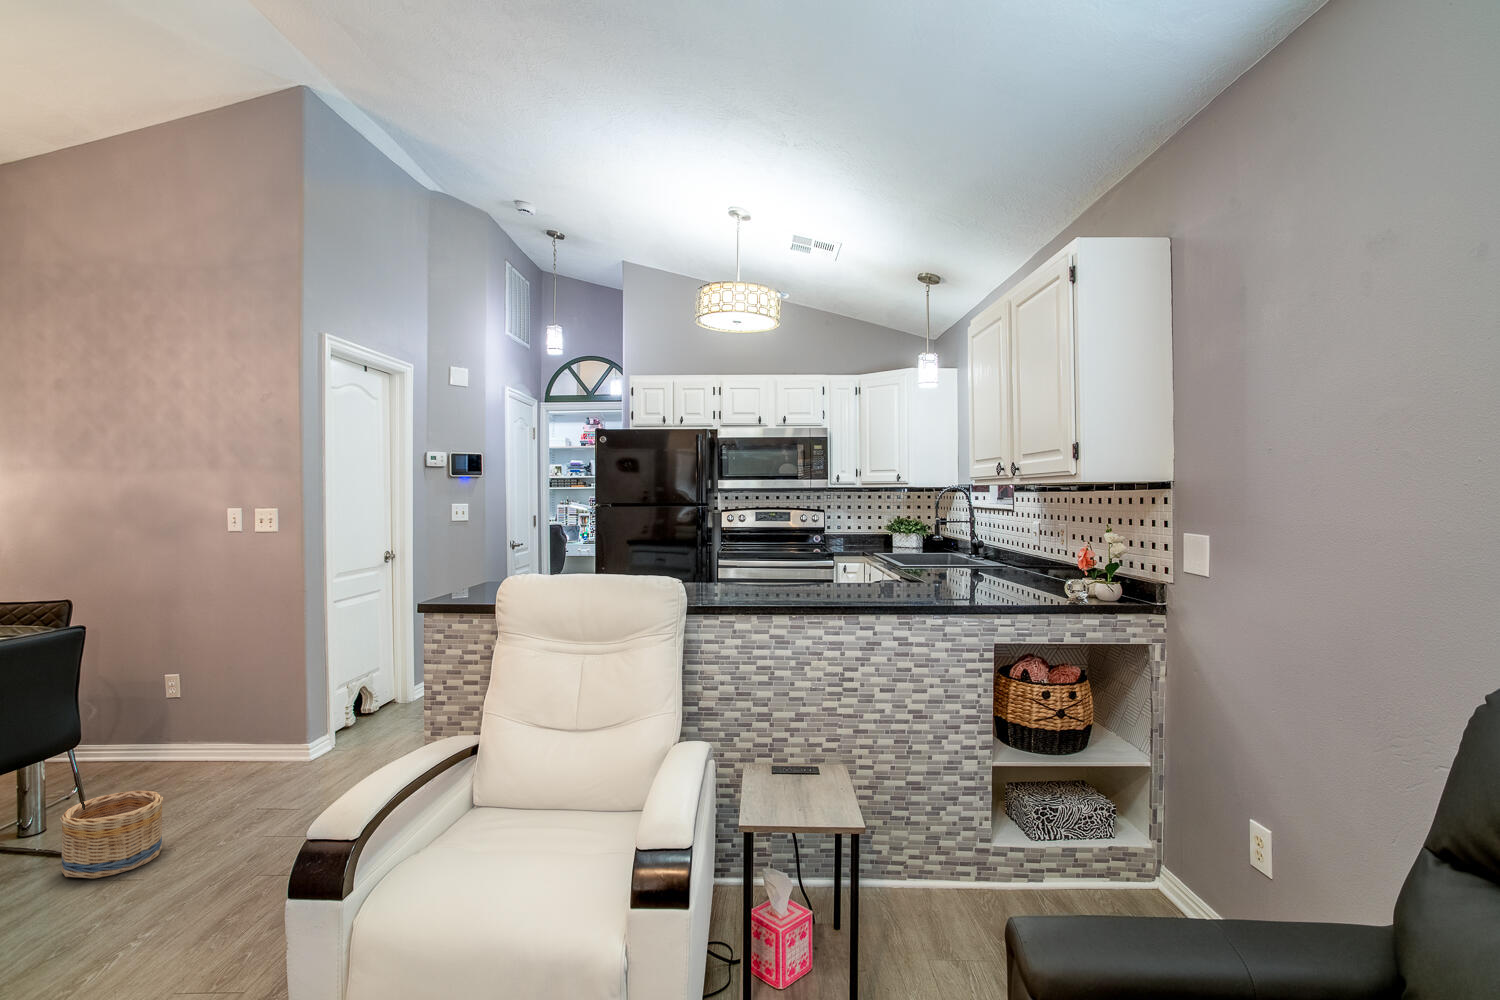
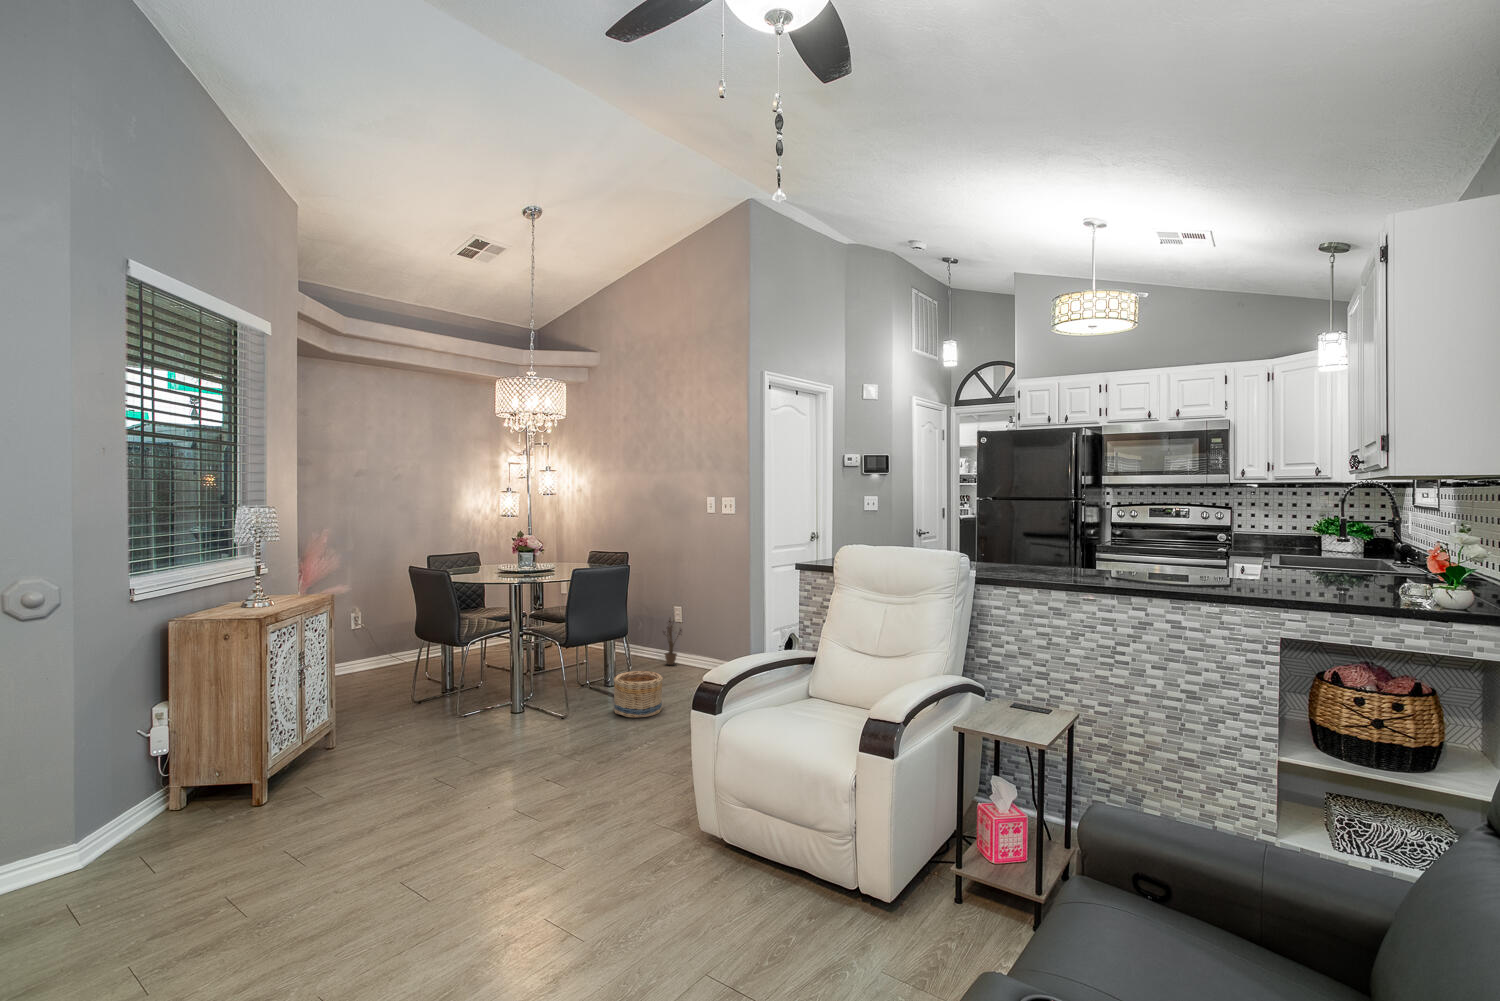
decorative plant: none [135,691,182,765] -> present [663,618,682,665]

